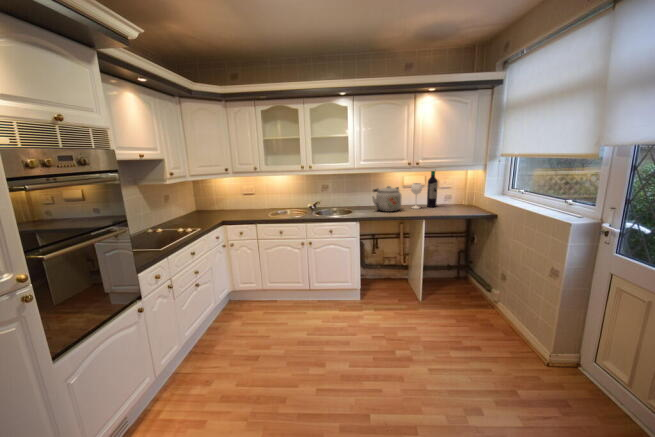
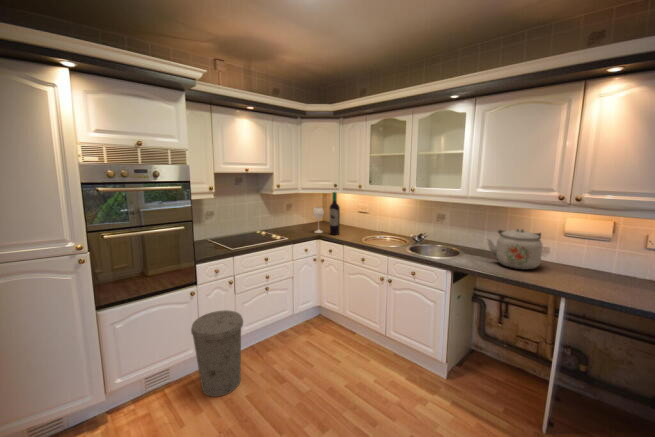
wine bottle: present [411,171,438,209] -> present [313,192,340,235]
trash can: none [148,315,216,419] -> present [191,310,243,397]

